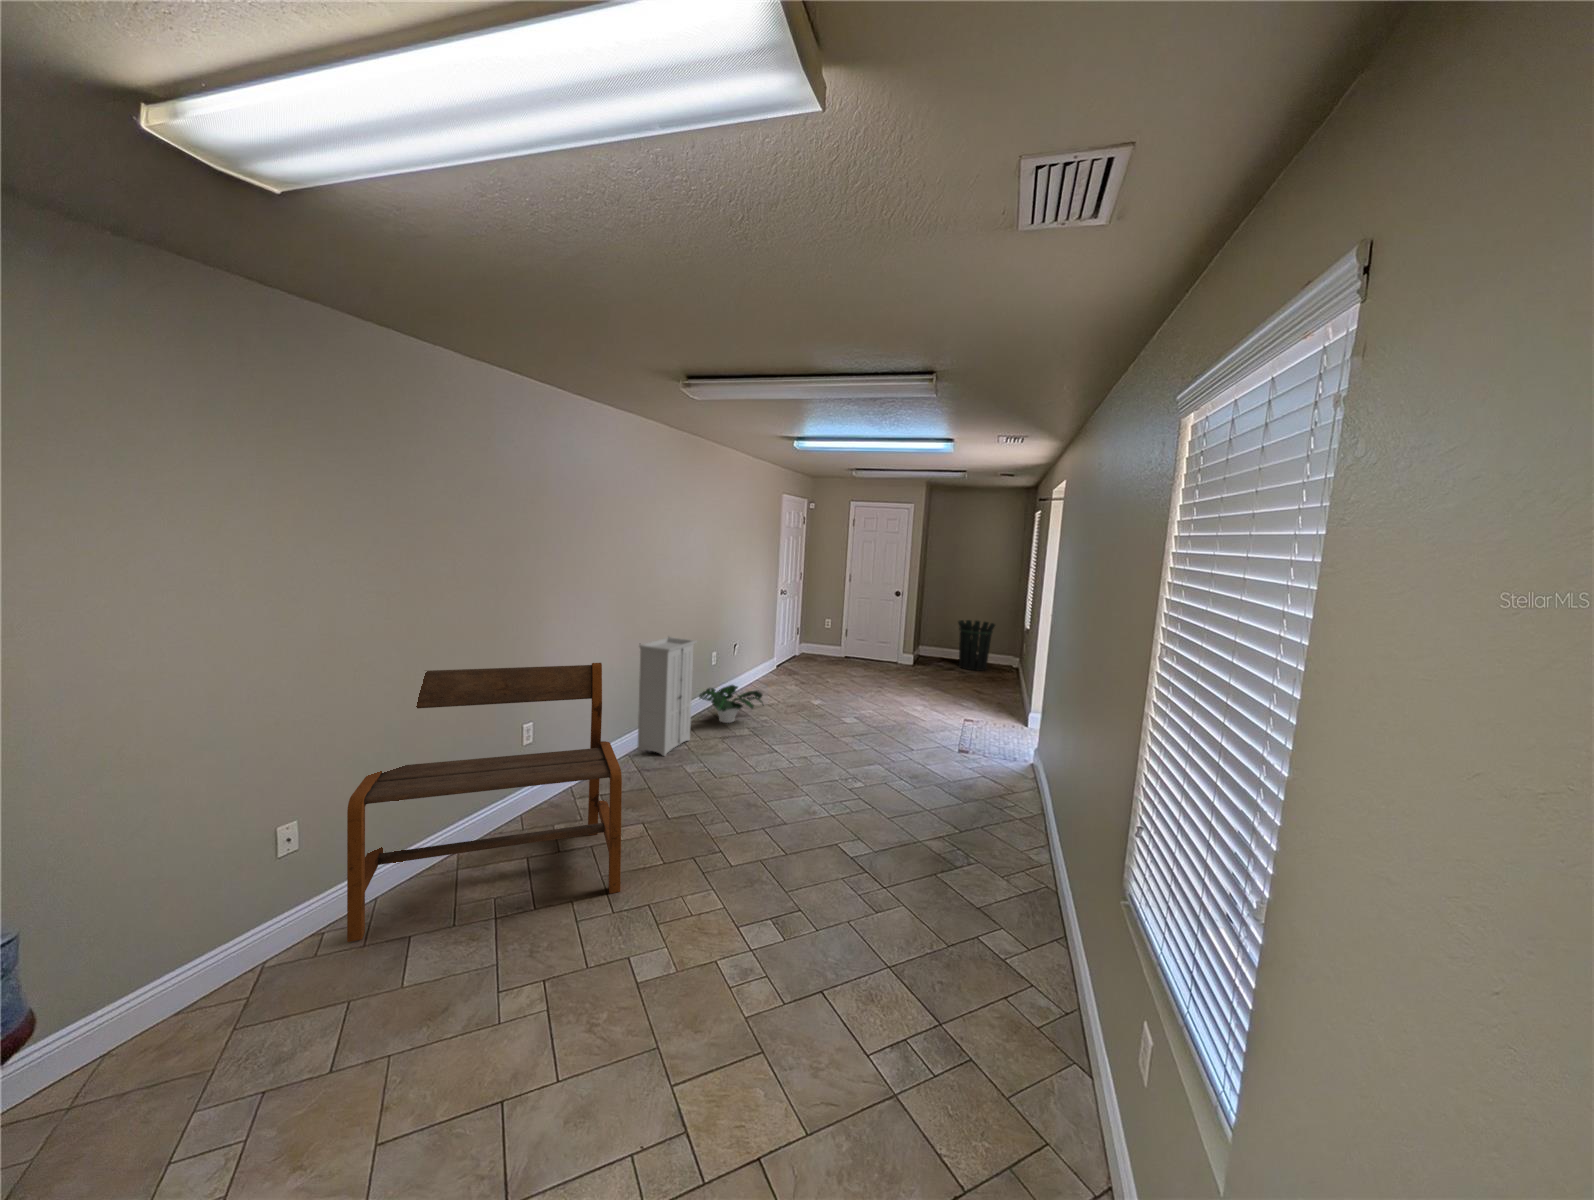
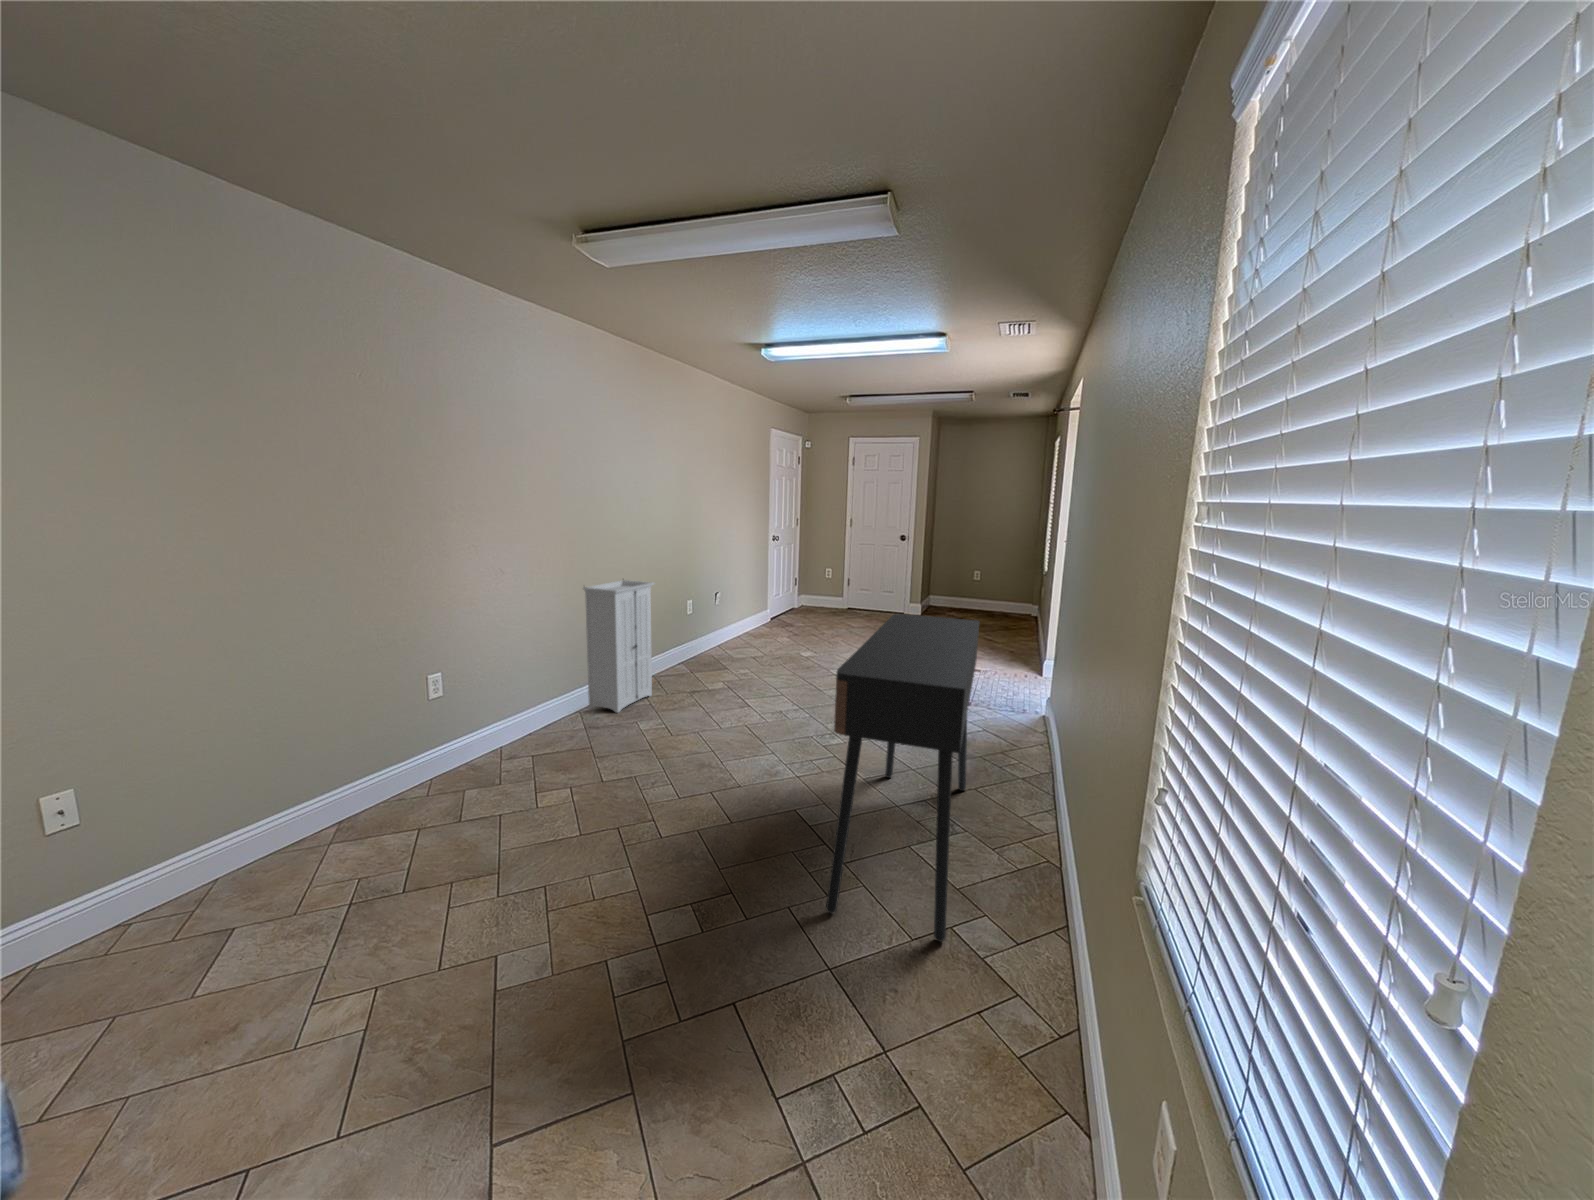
waste bin: present [958,620,995,671] -> none [970,565,1012,620]
bench: present [347,663,622,942] -> none [136,597,521,936]
console table: none [878,679,993,947] -> present [826,614,979,942]
potted plant: present [699,685,763,723] -> none [668,635,740,677]

